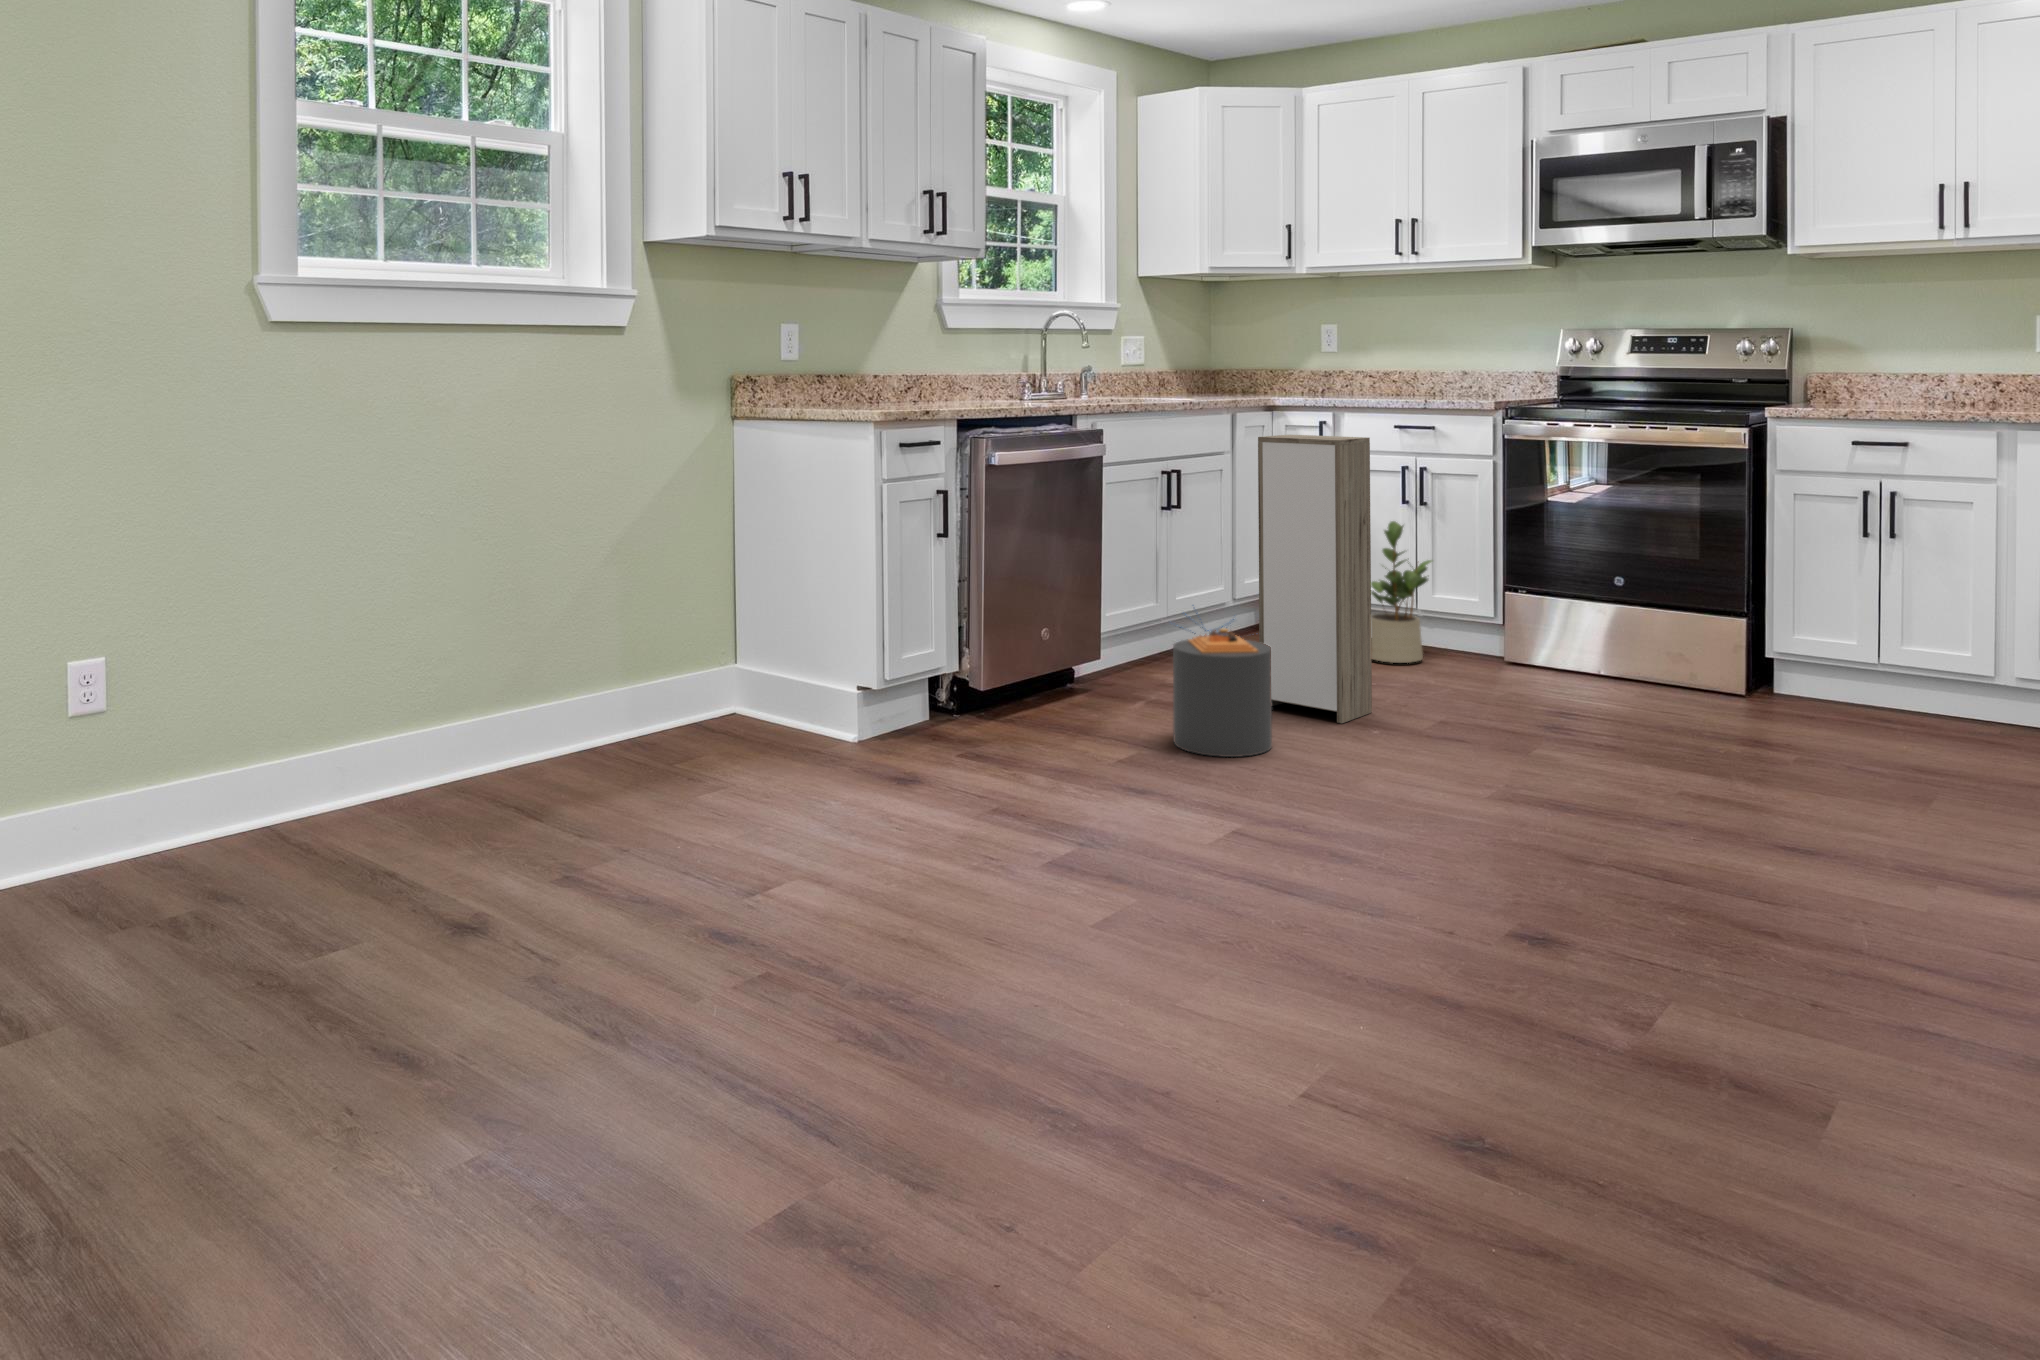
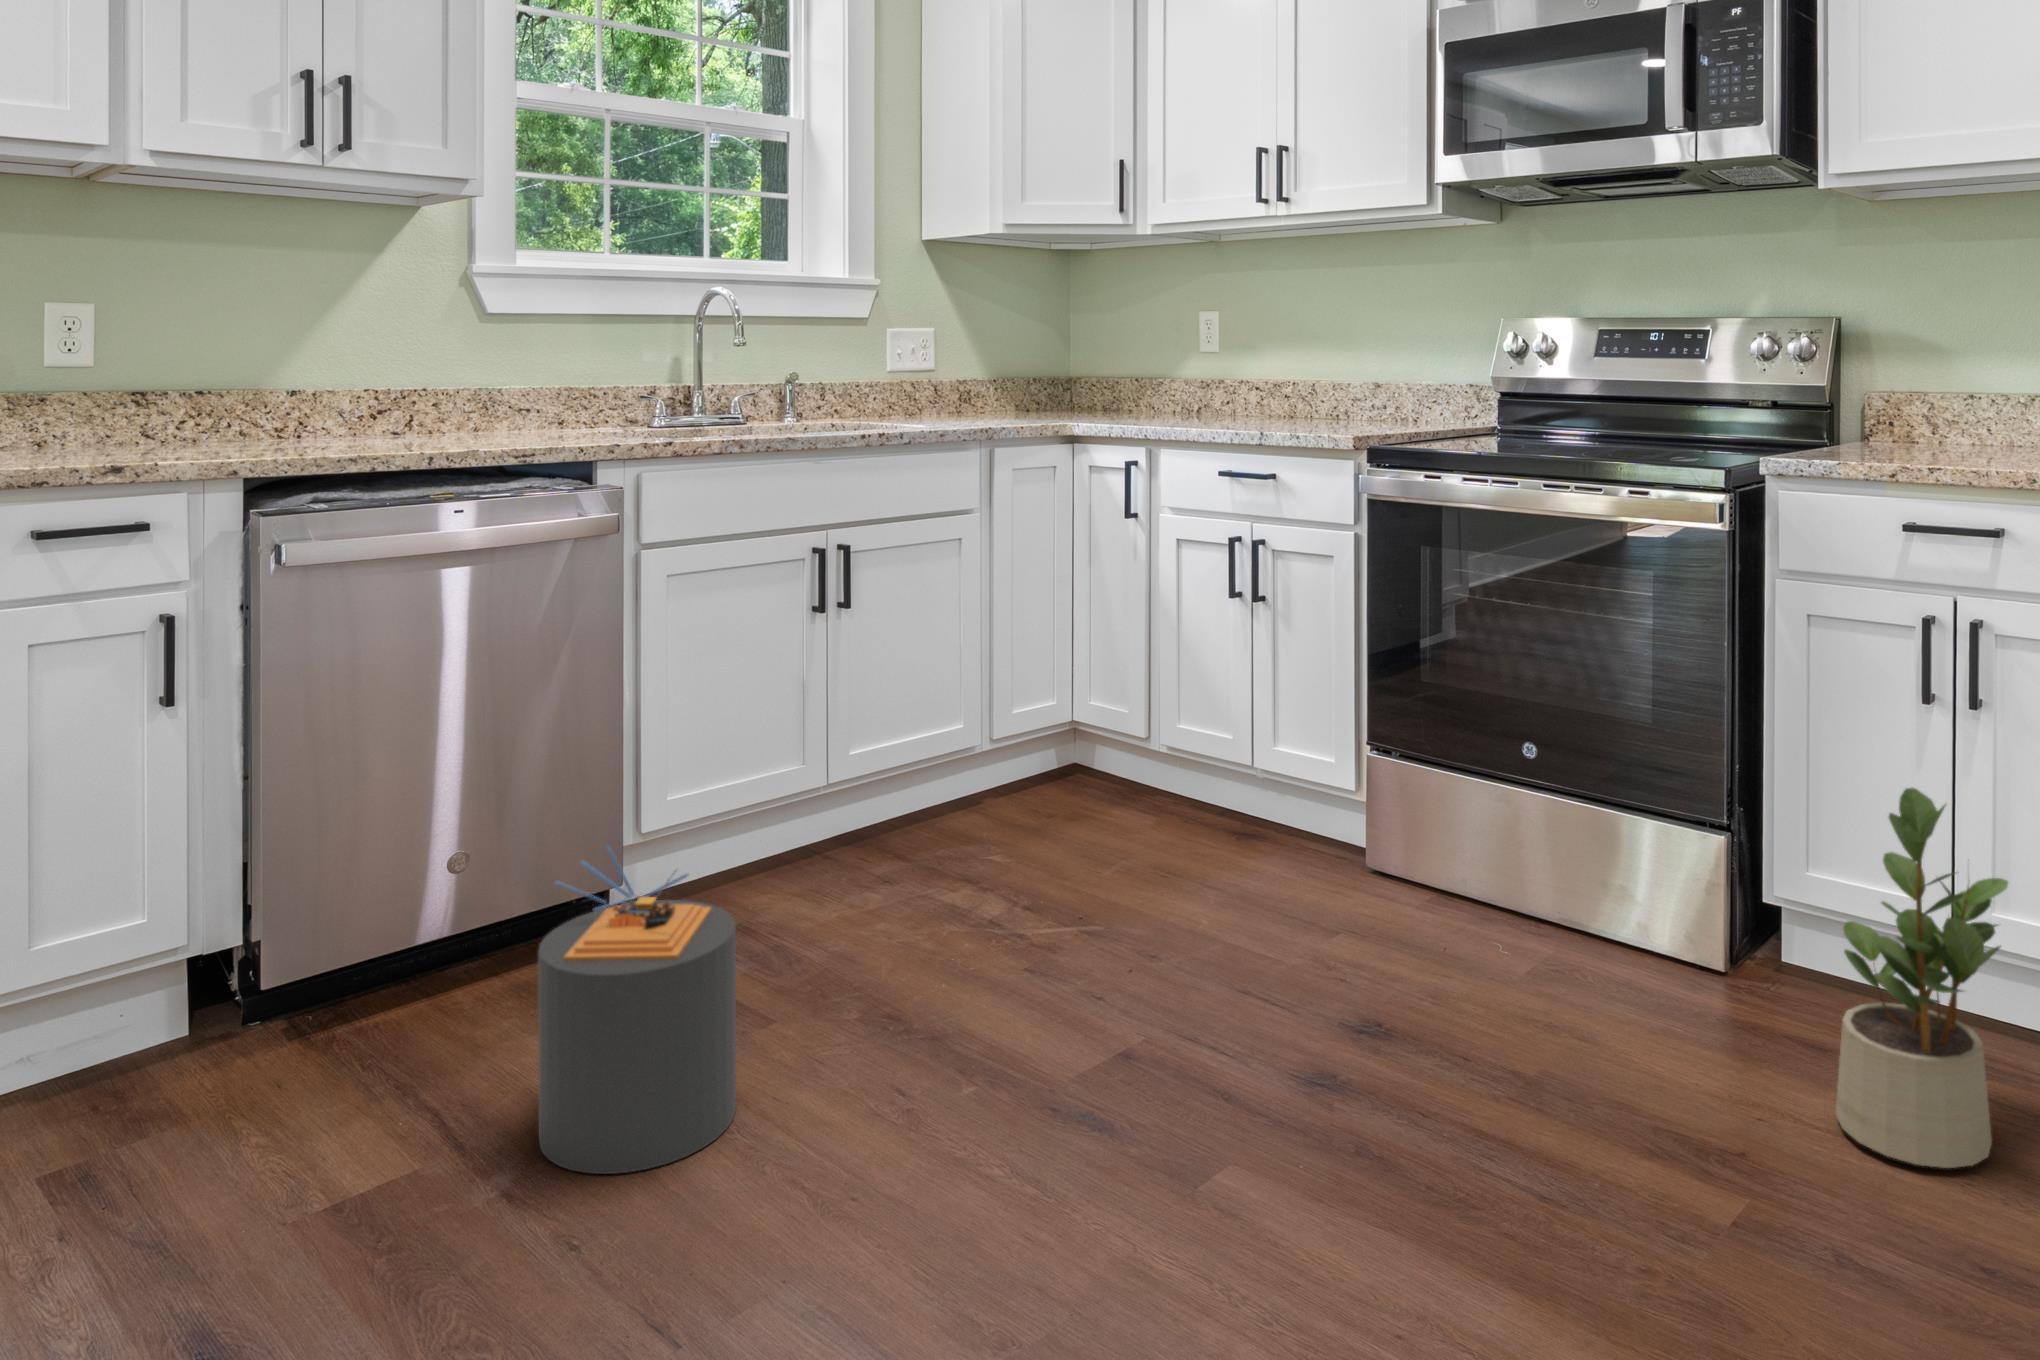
storage cabinet: present [1258,435,1372,723] -> none [835,505,1022,1051]
potted plant: present [1371,521,1432,663] -> present [1836,788,2008,1168]

